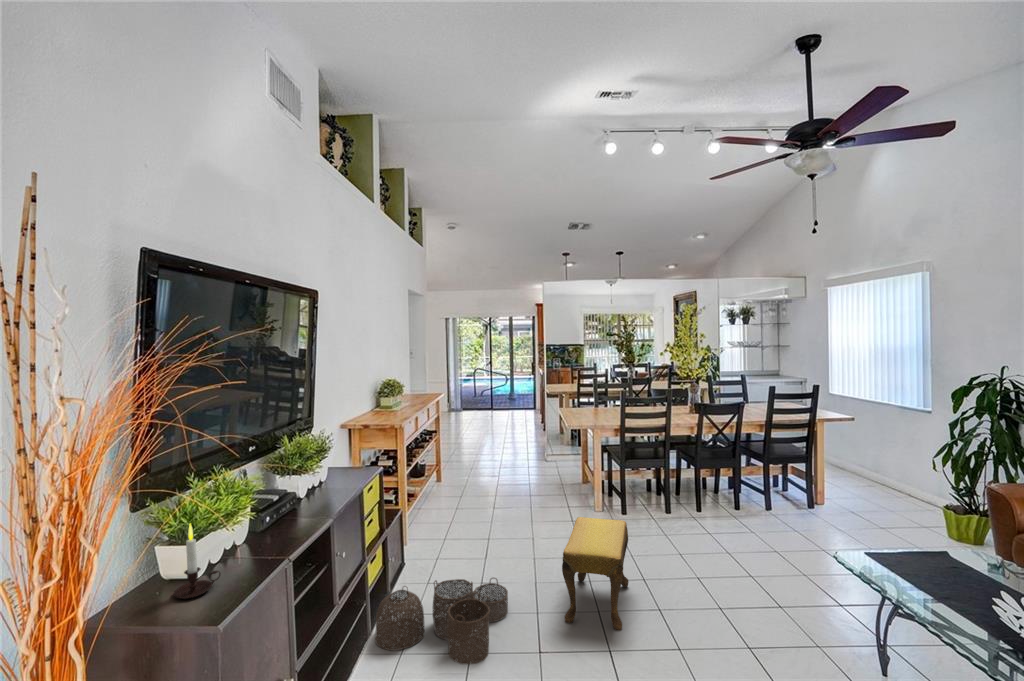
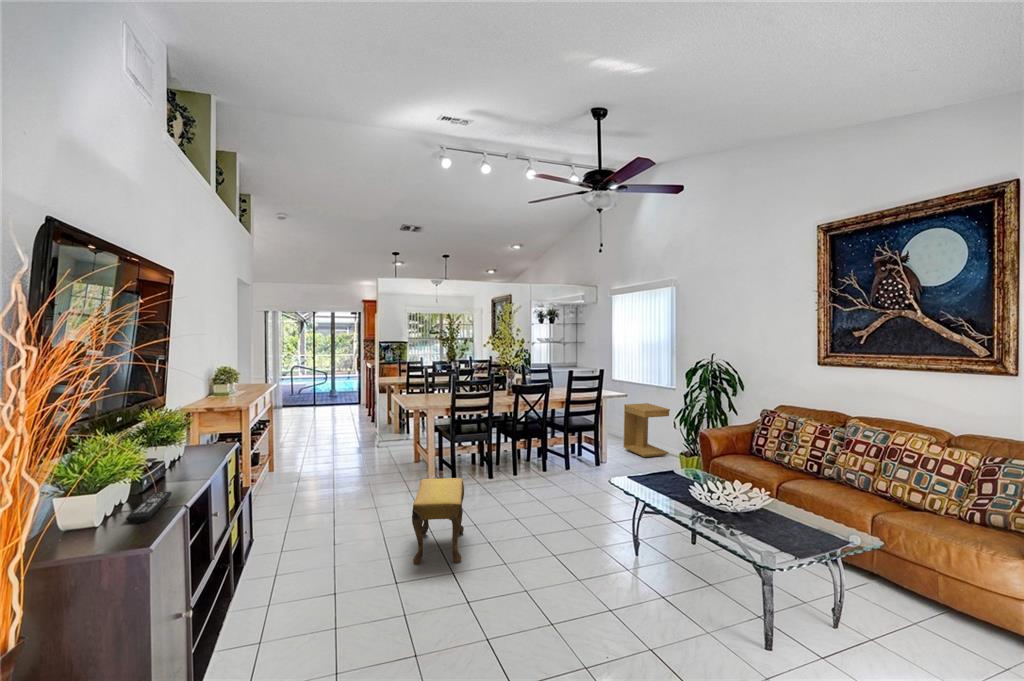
side table: none [850,429,925,502] -> present [623,403,670,457]
candle: present [173,523,221,599] -> none [75,473,121,543]
remote control: none [231,533,288,574] -> present [126,492,172,523]
woven basket: present [375,578,508,664] -> none [233,537,362,610]

